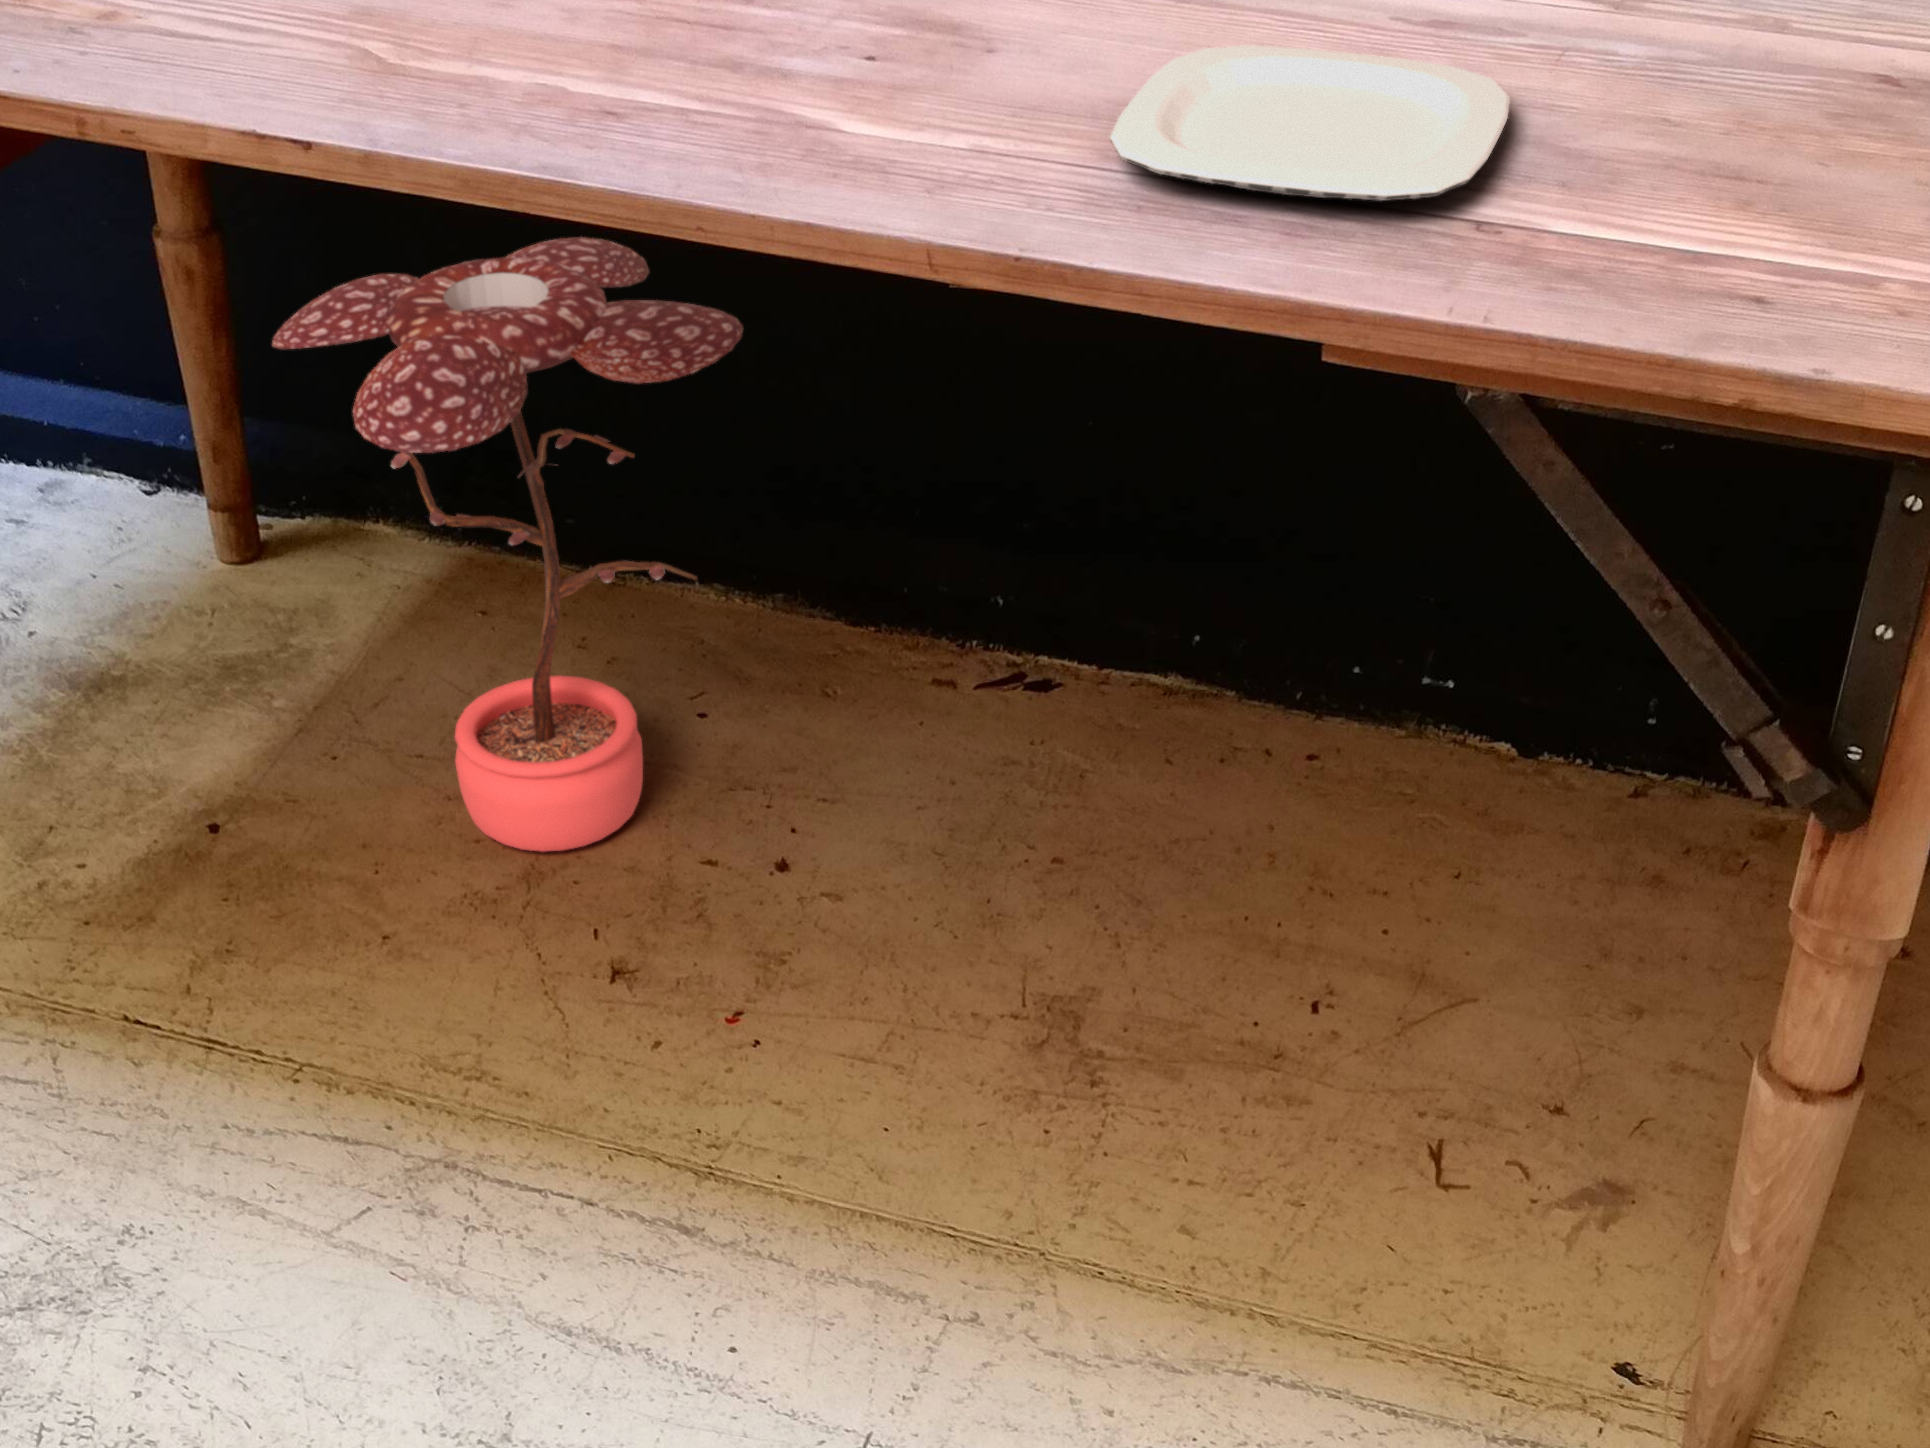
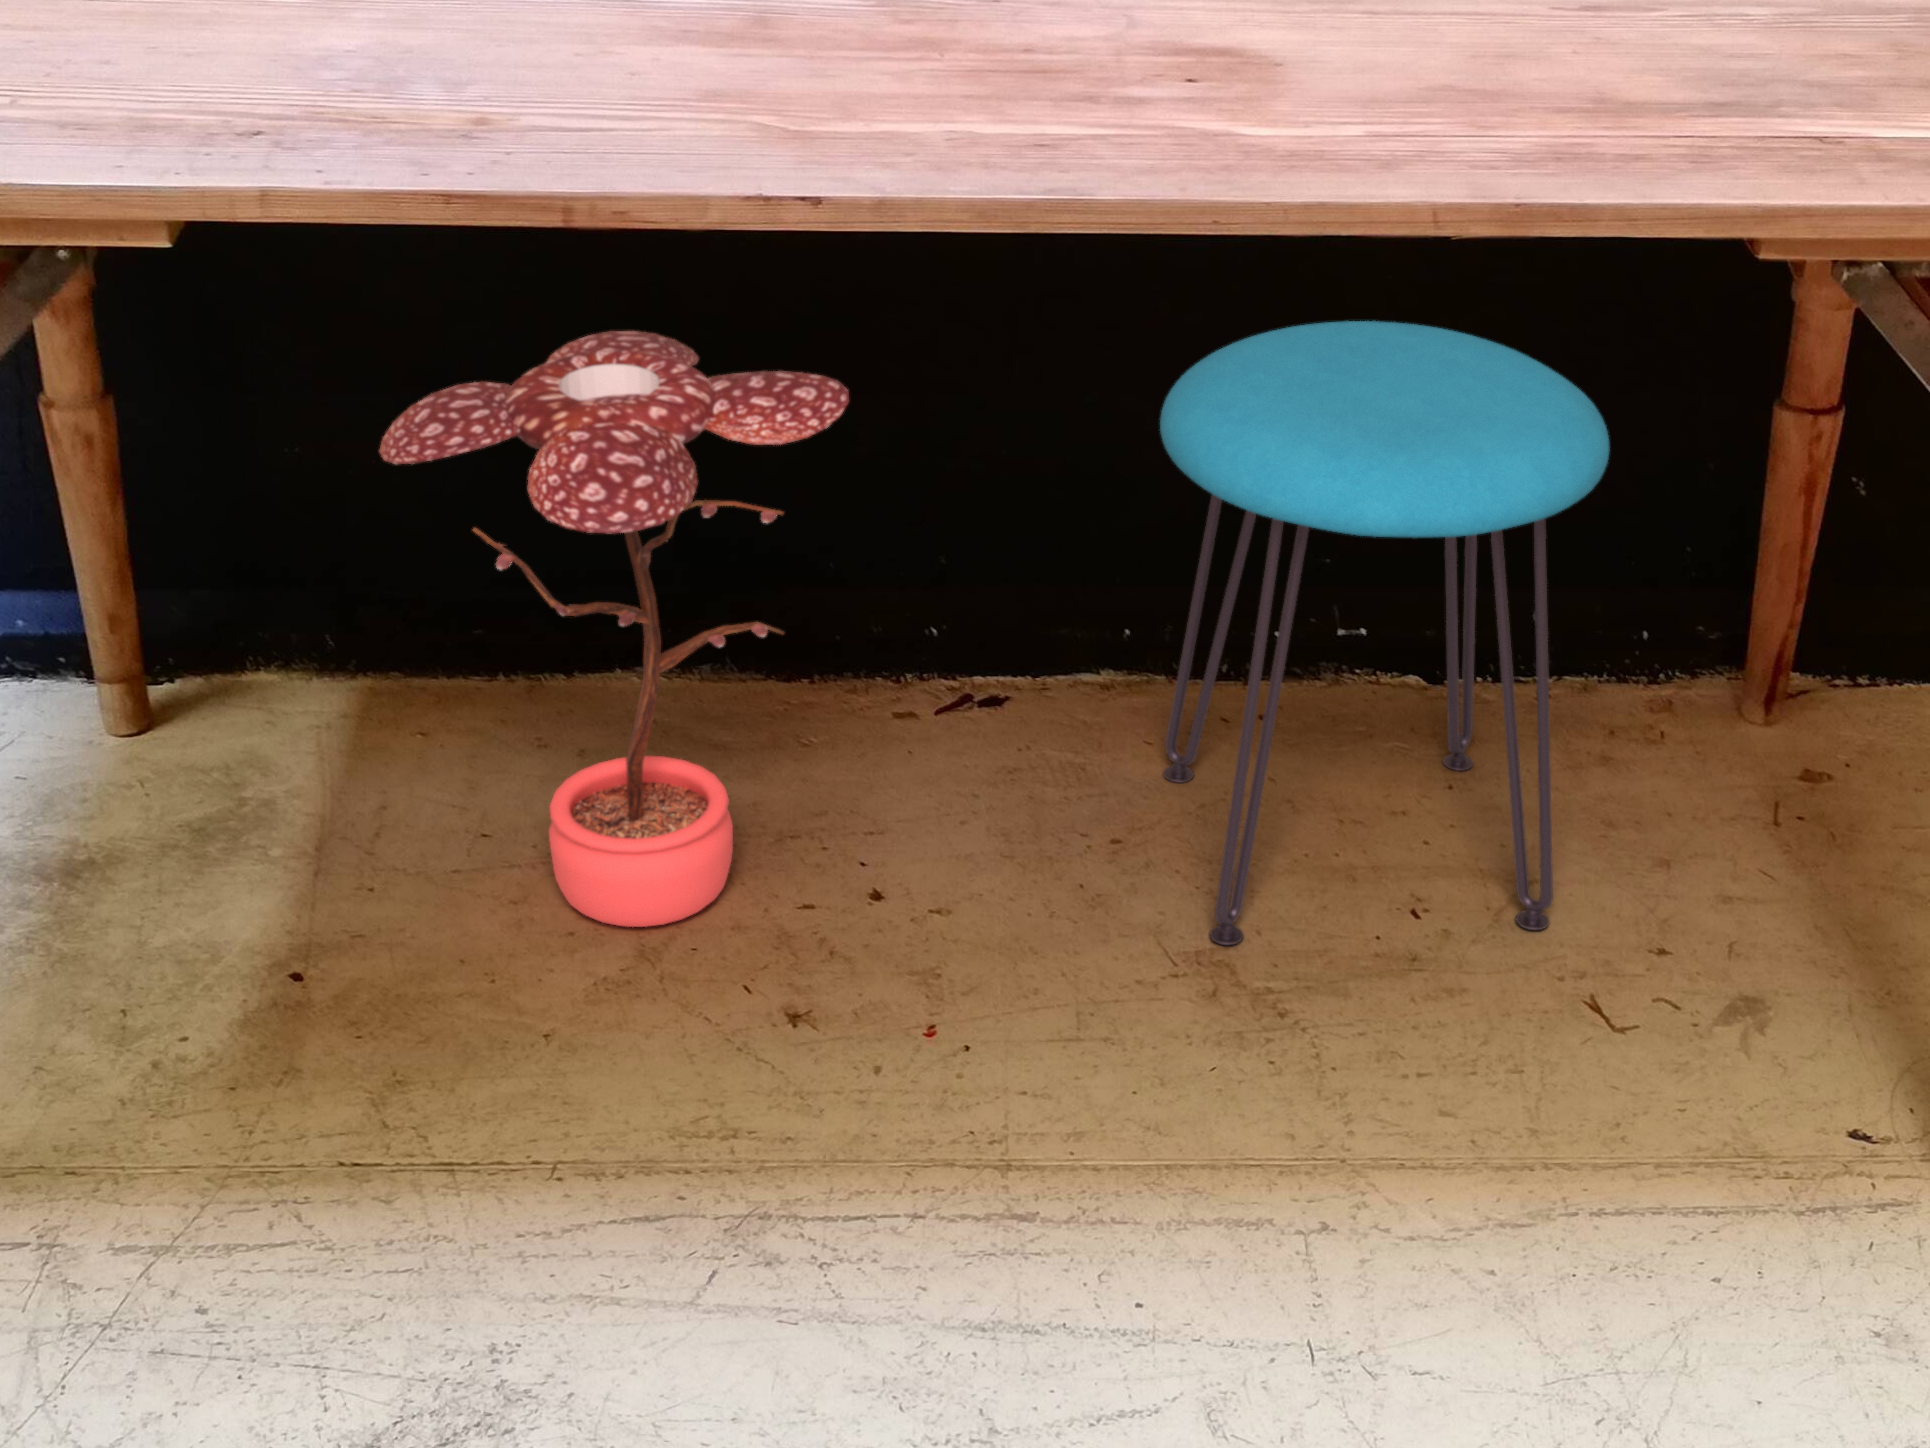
plate: present [1110,45,1510,201] -> none [1507,40,1846,143]
stool: none [1060,332,1574,1057] -> present [1160,321,1610,945]

